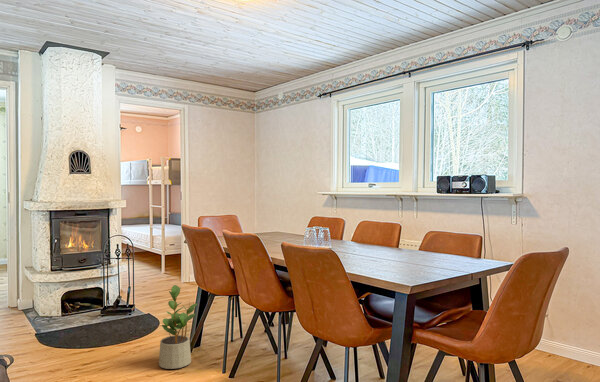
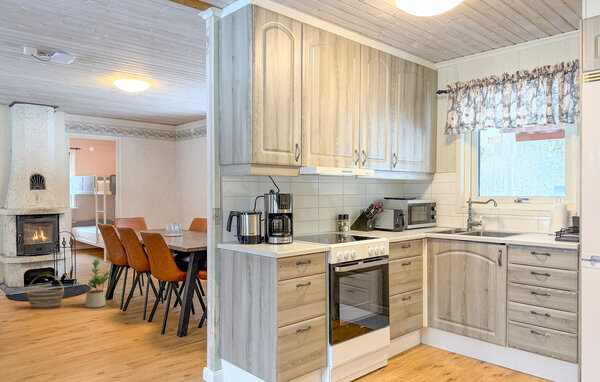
basket: none [62,312,123,372] -> present [27,284,64,309]

